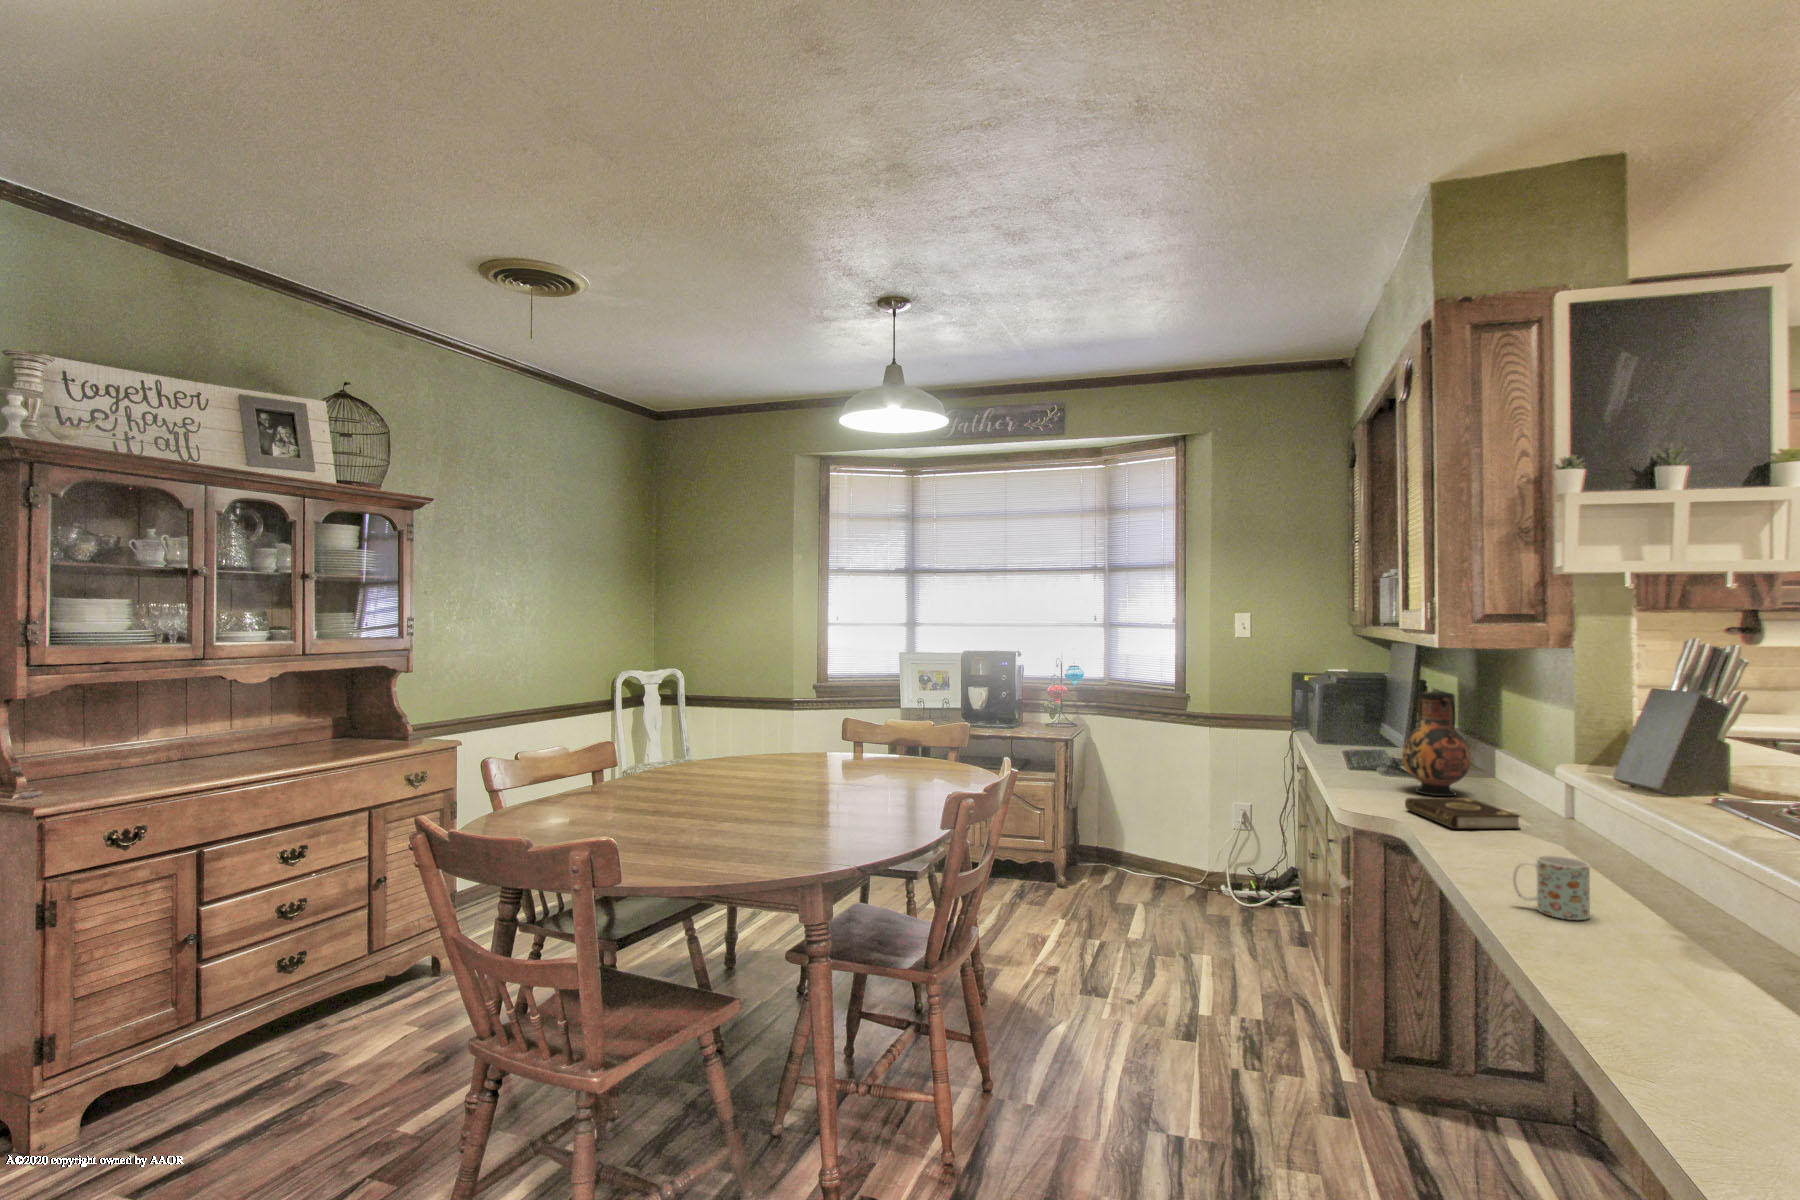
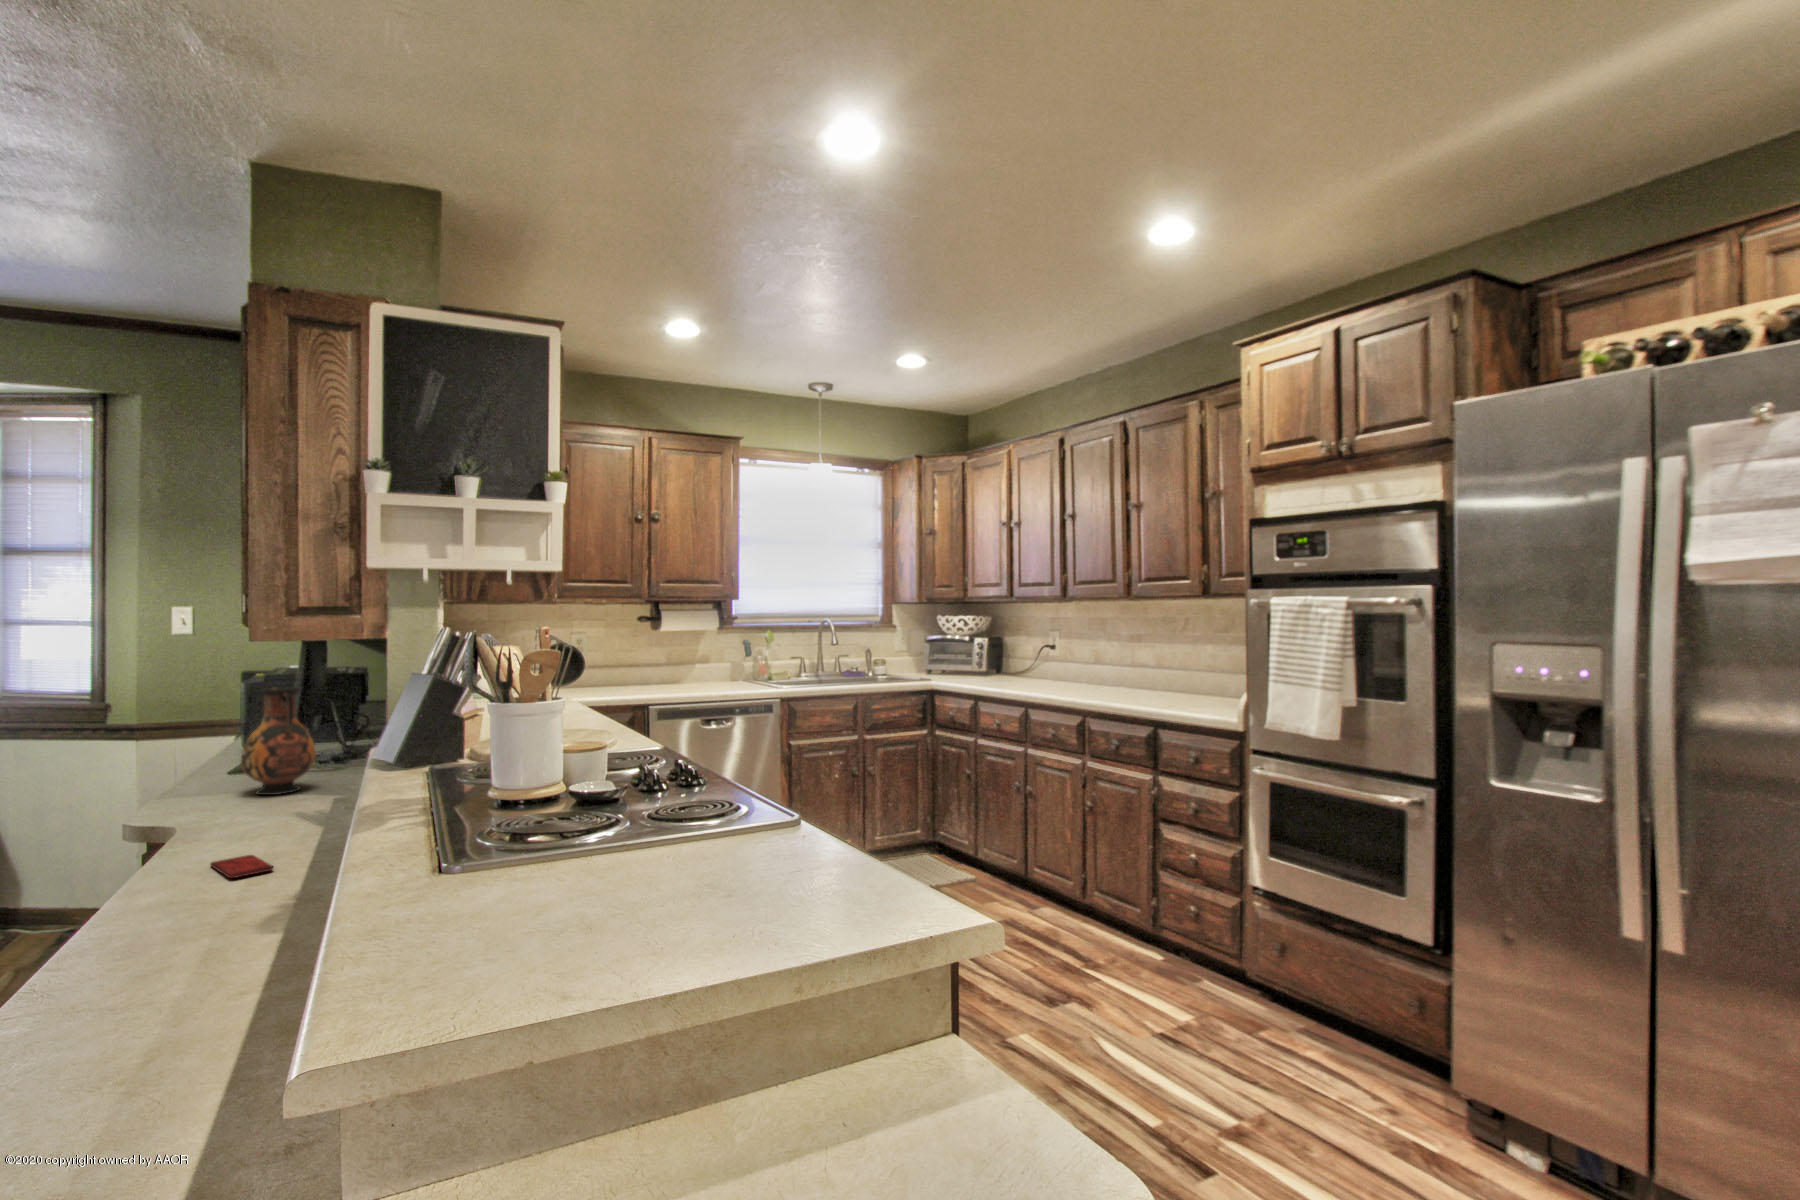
book: present [1405,798,1520,829] -> none [206,794,313,833]
mug: present [1513,855,1590,920] -> none [158,855,239,923]
smartphone: none [1484,856,1562,878] -> present [210,855,273,878]

